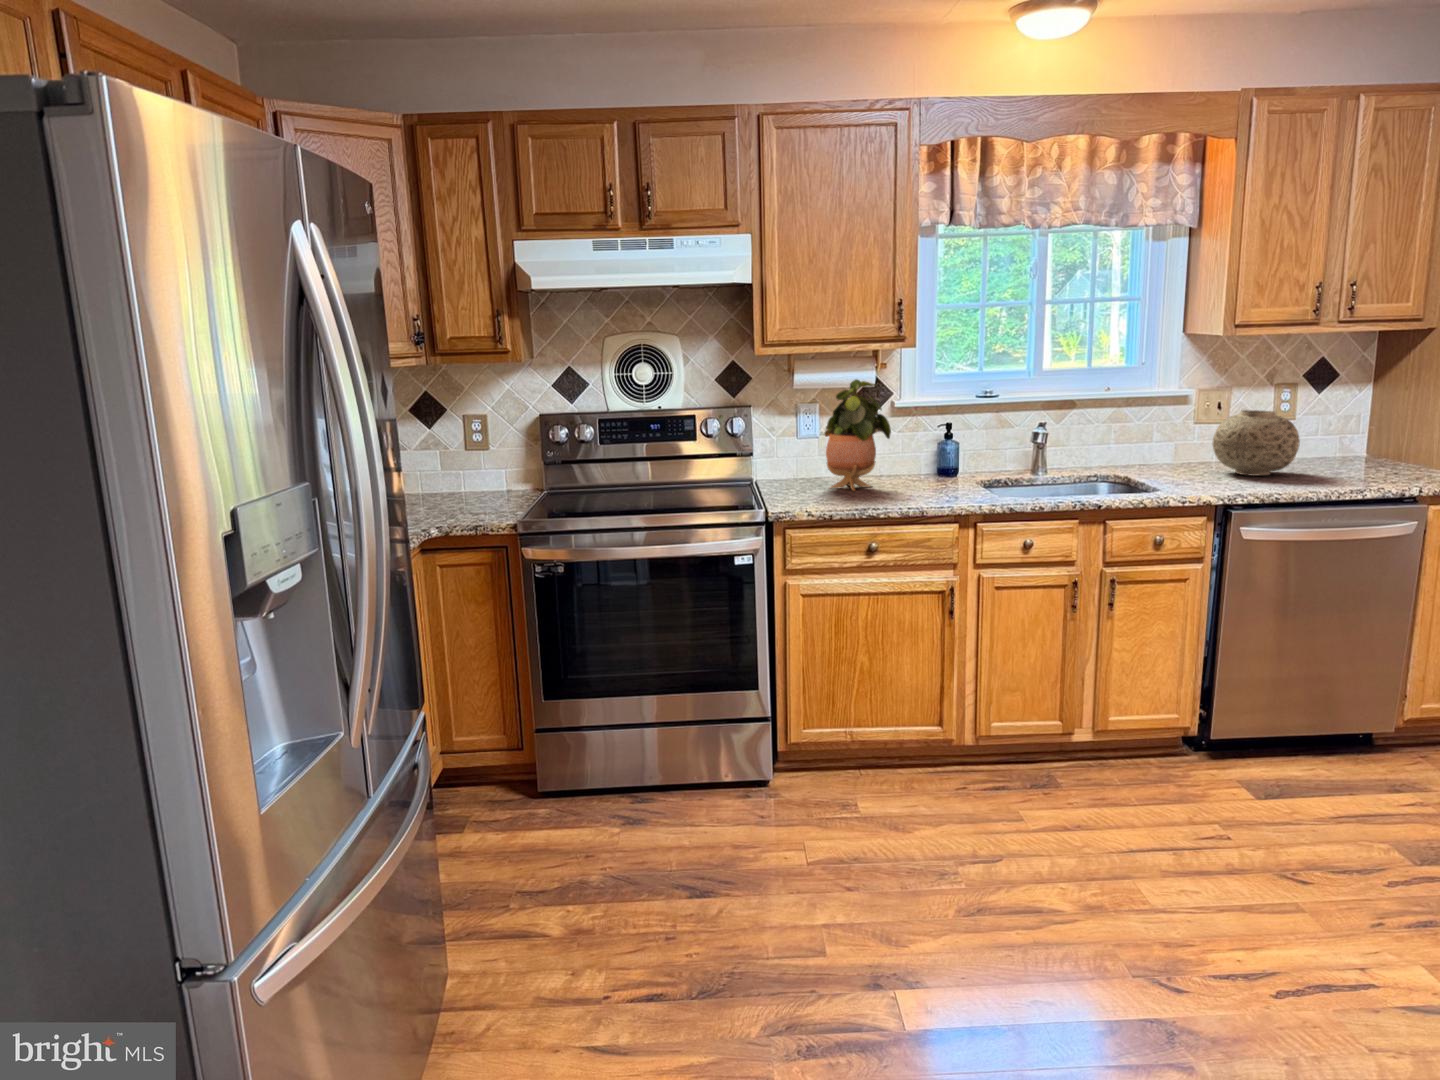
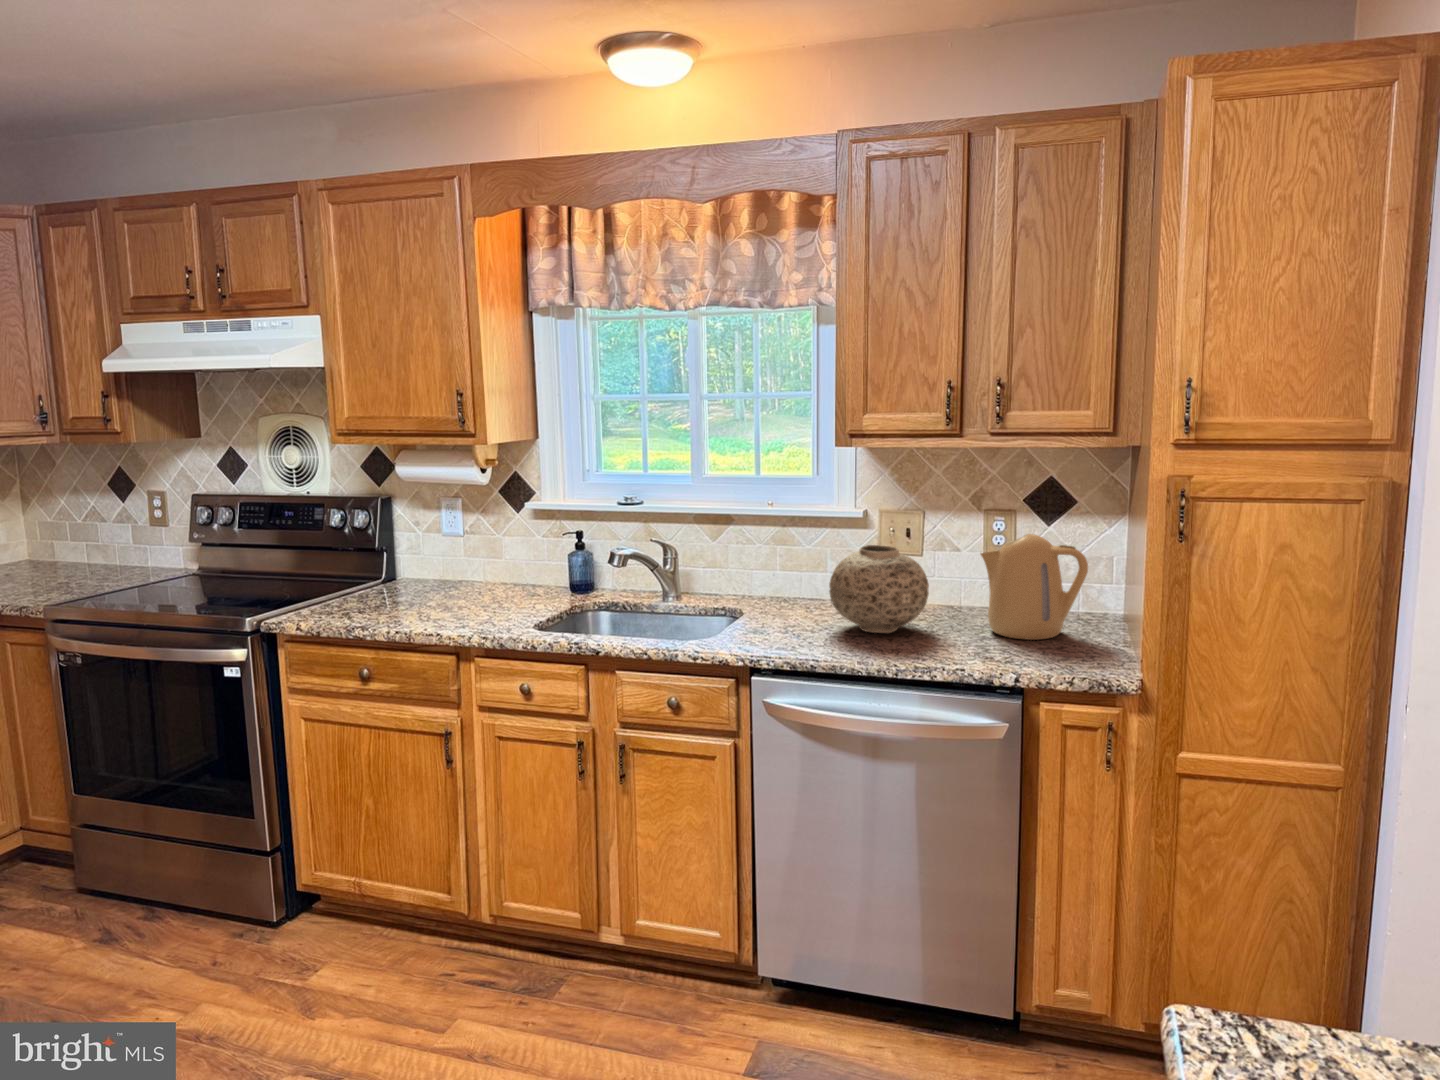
potted plant: present [825,379,891,491] -> none [409,477,481,603]
kettle: none [1316,394,1399,470] -> present [980,534,1088,640]

